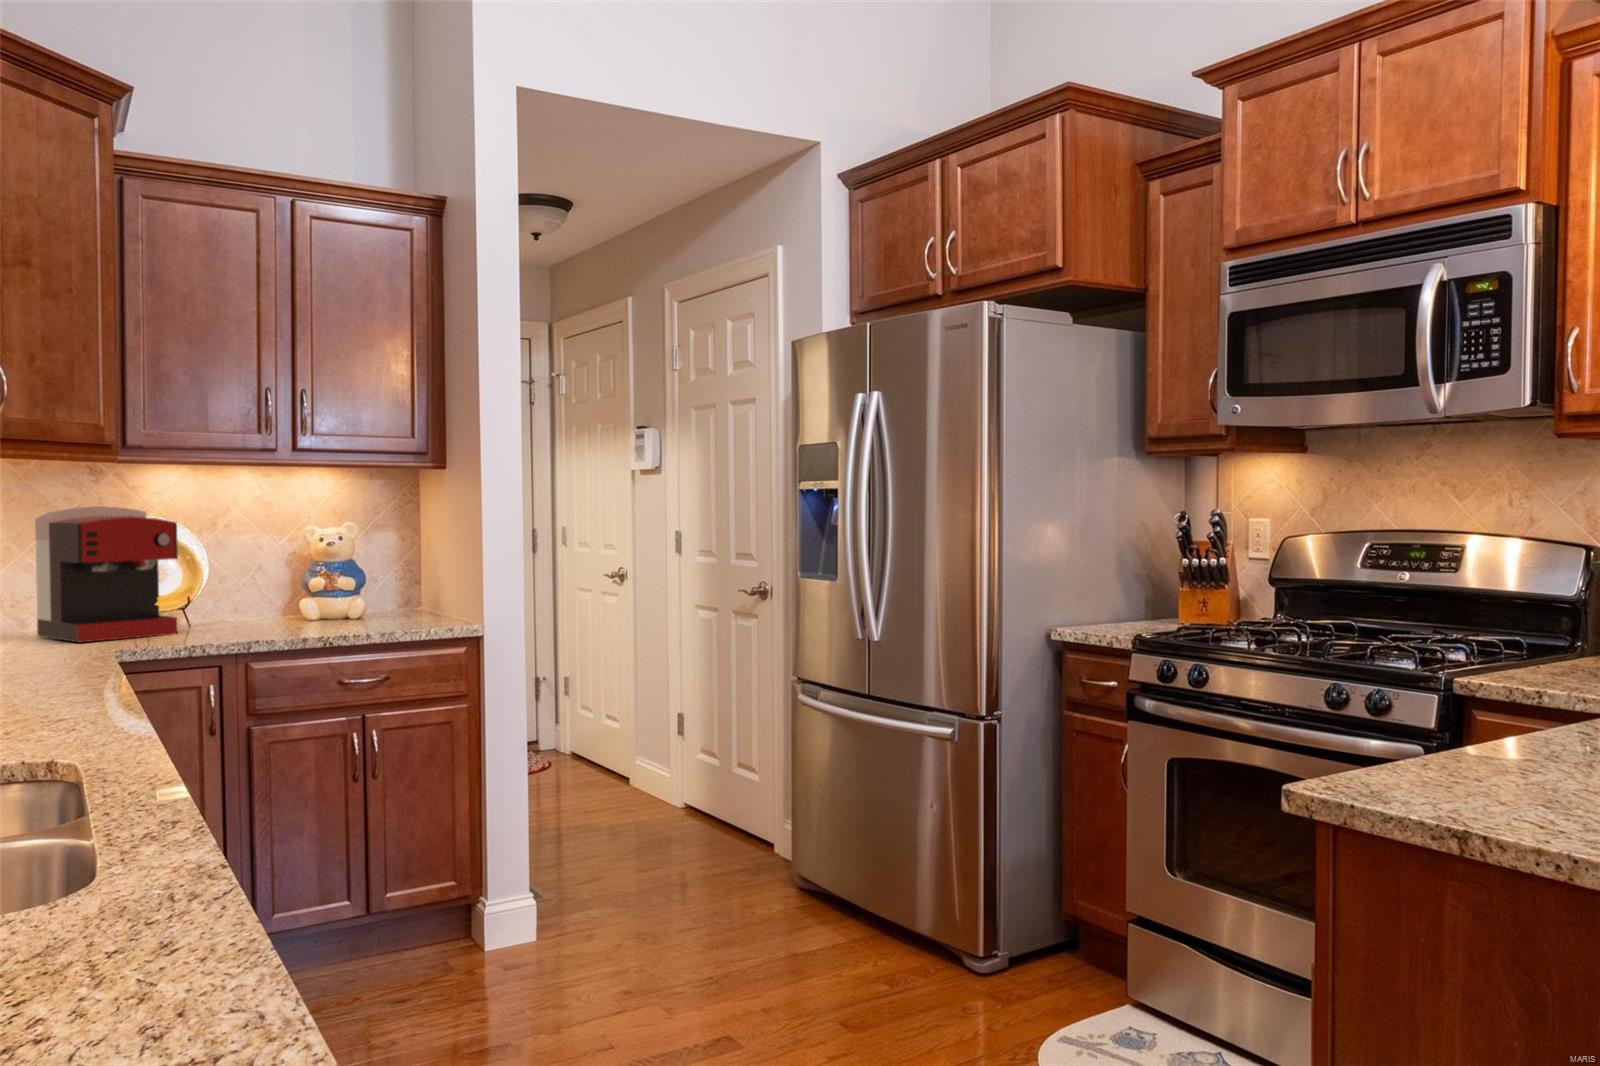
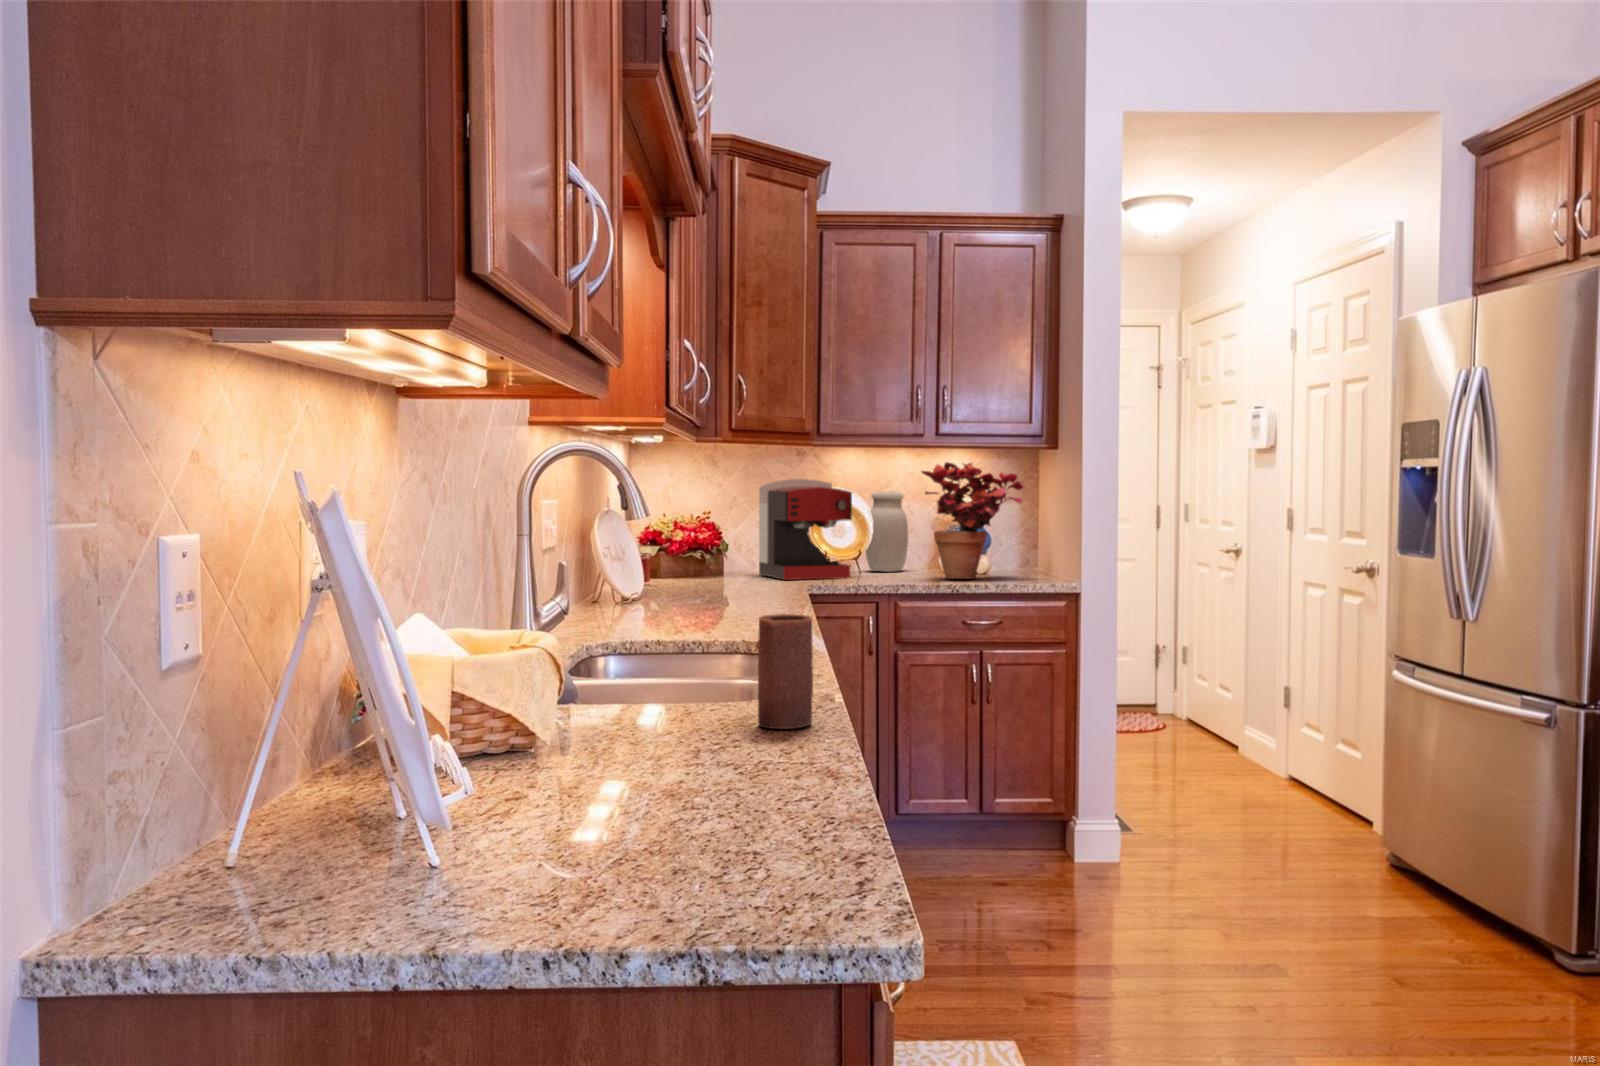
potted plant: none [275,483,409,627] -> present [922,462,1023,579]
jar: none [195,521,255,622] -> present [865,491,908,572]
candle: none [70,748,190,980] -> present [758,614,813,729]

